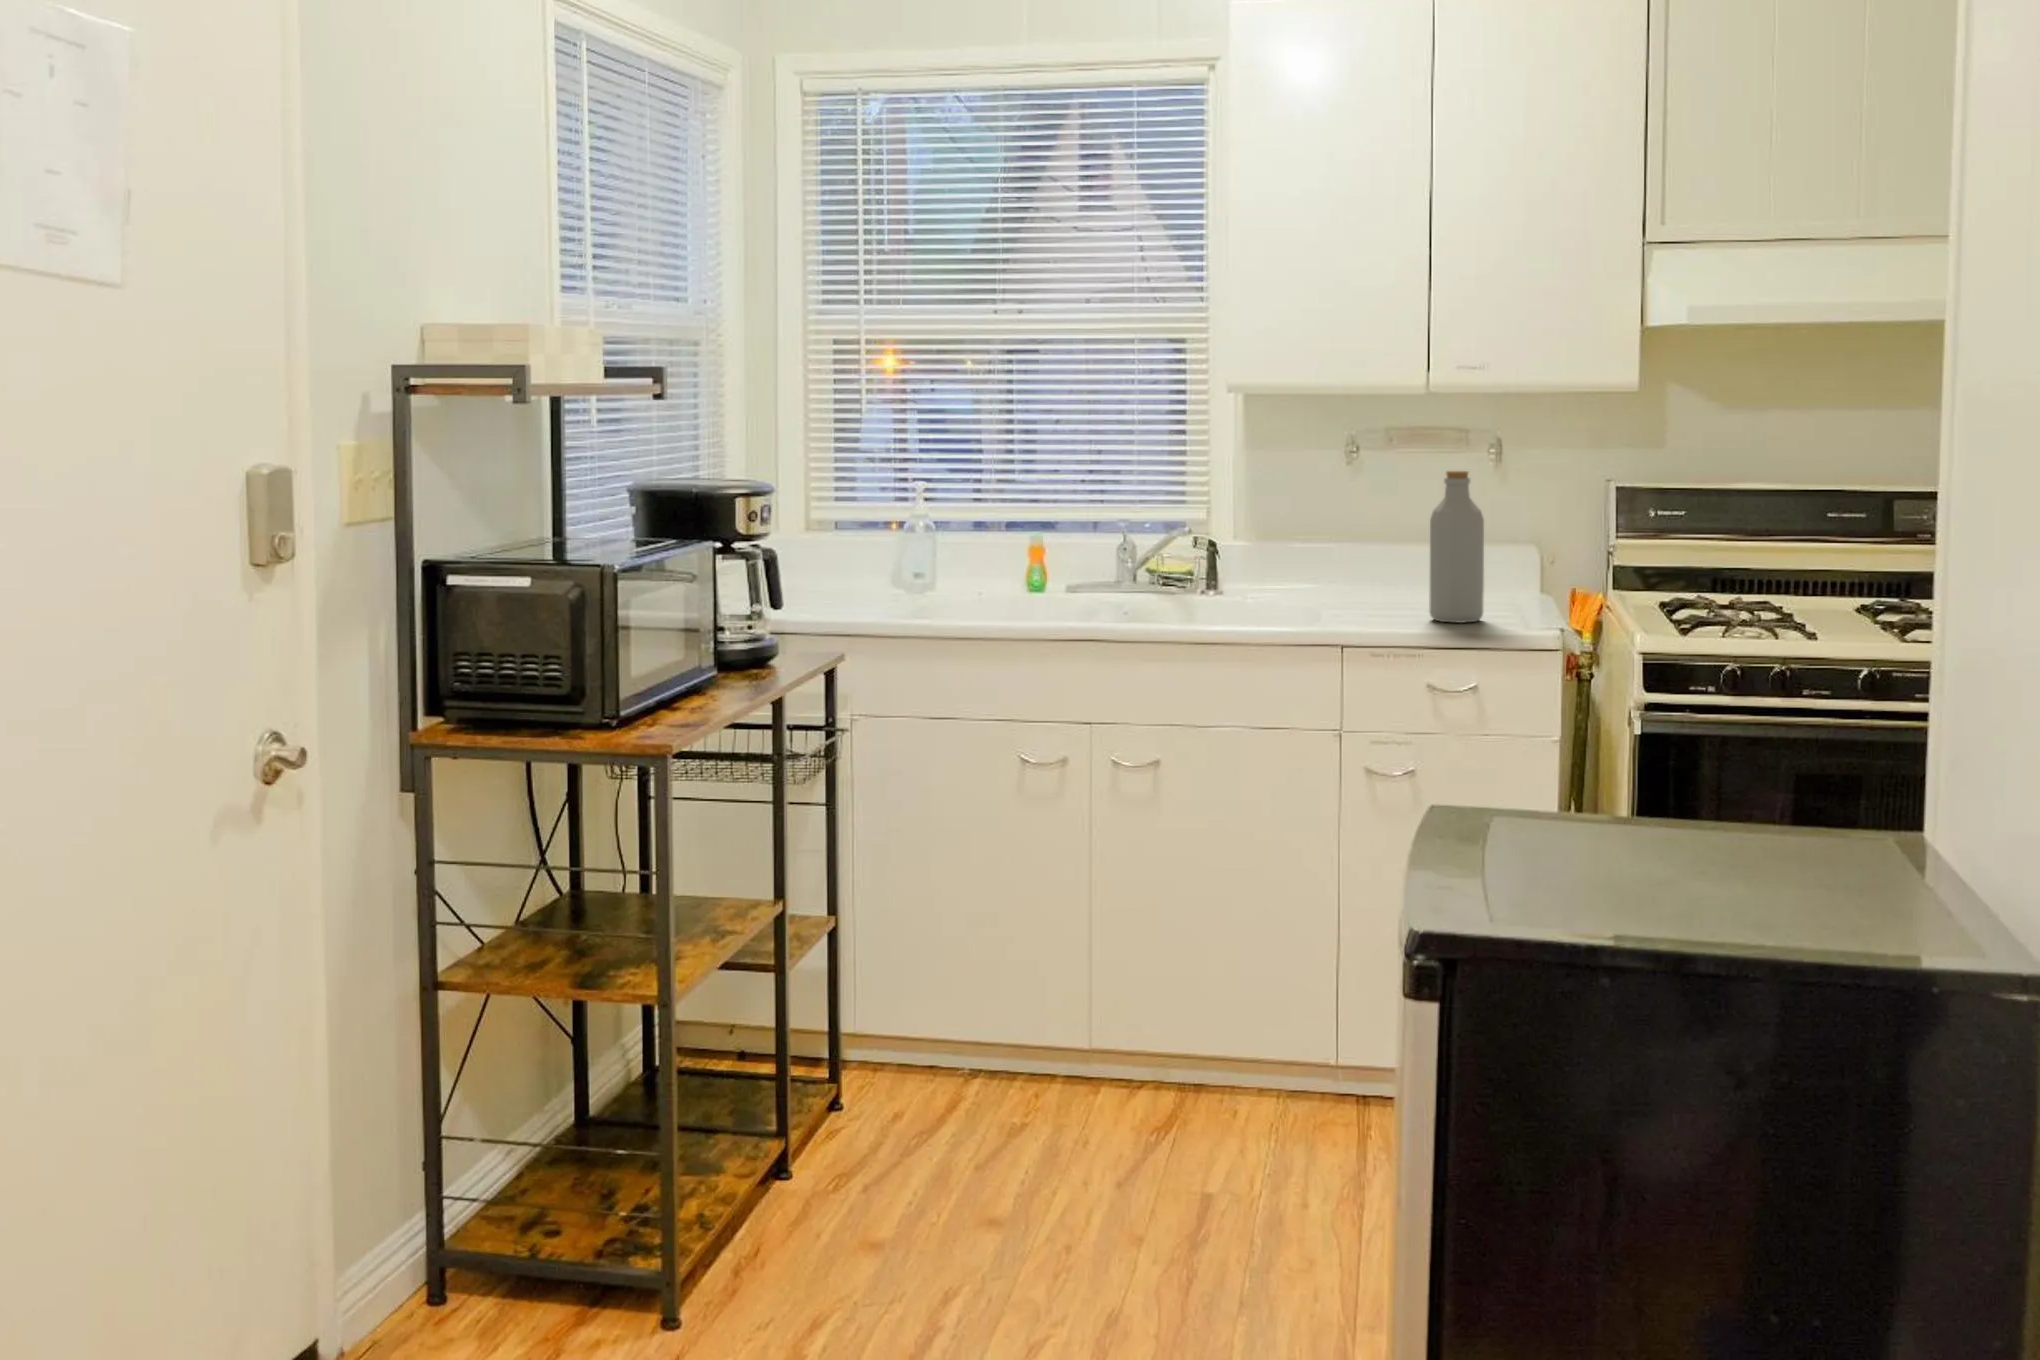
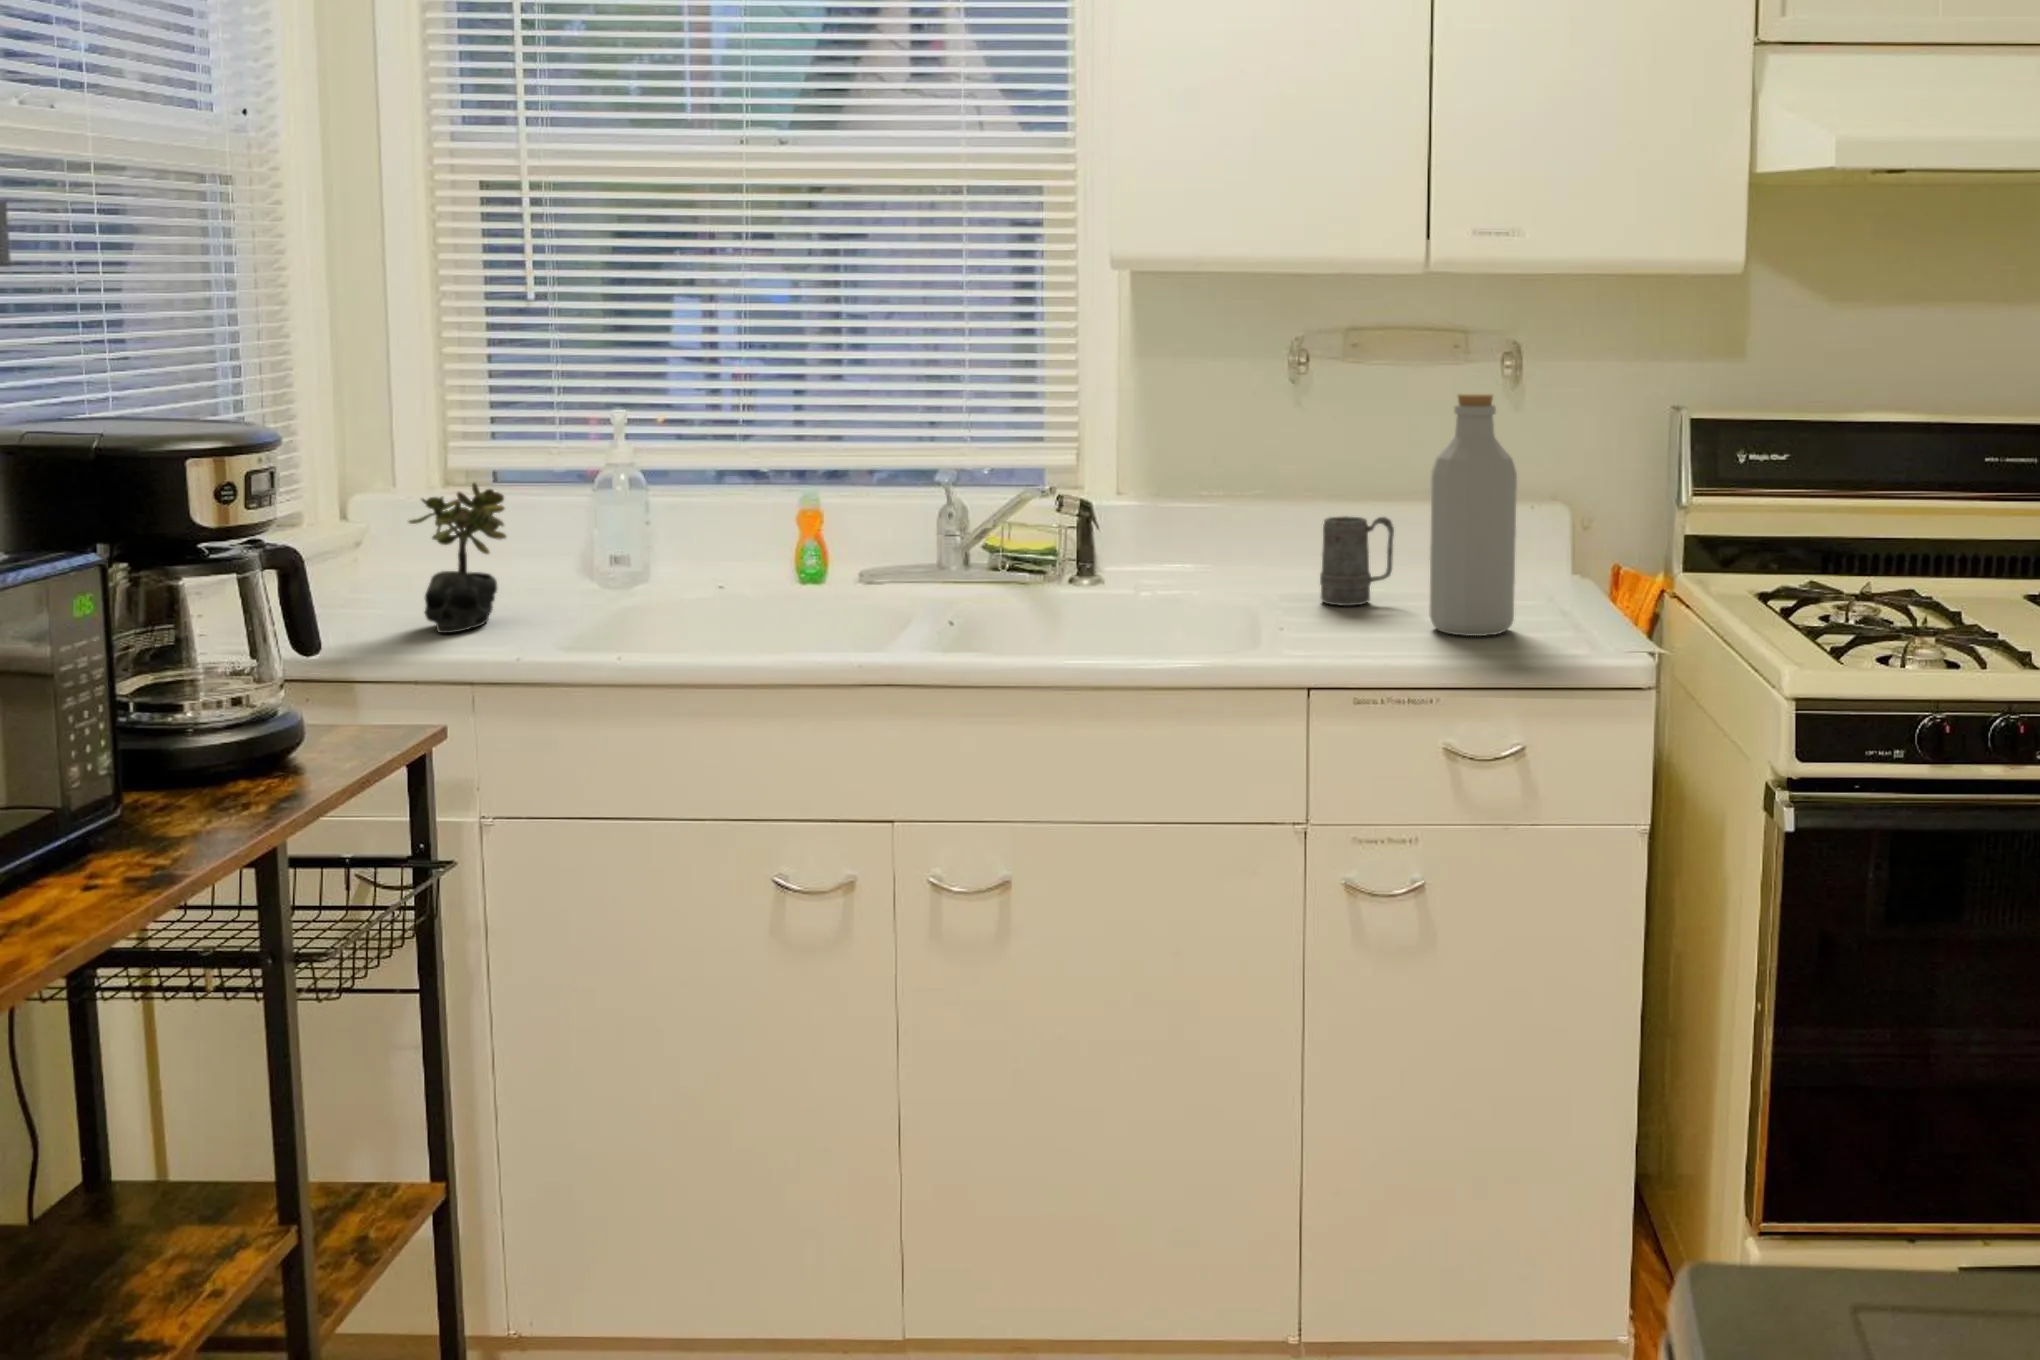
succulent plant: none [816,524,871,611] -> present [409,483,506,633]
mug: none [1364,550,1413,608] -> present [1320,516,1394,606]

